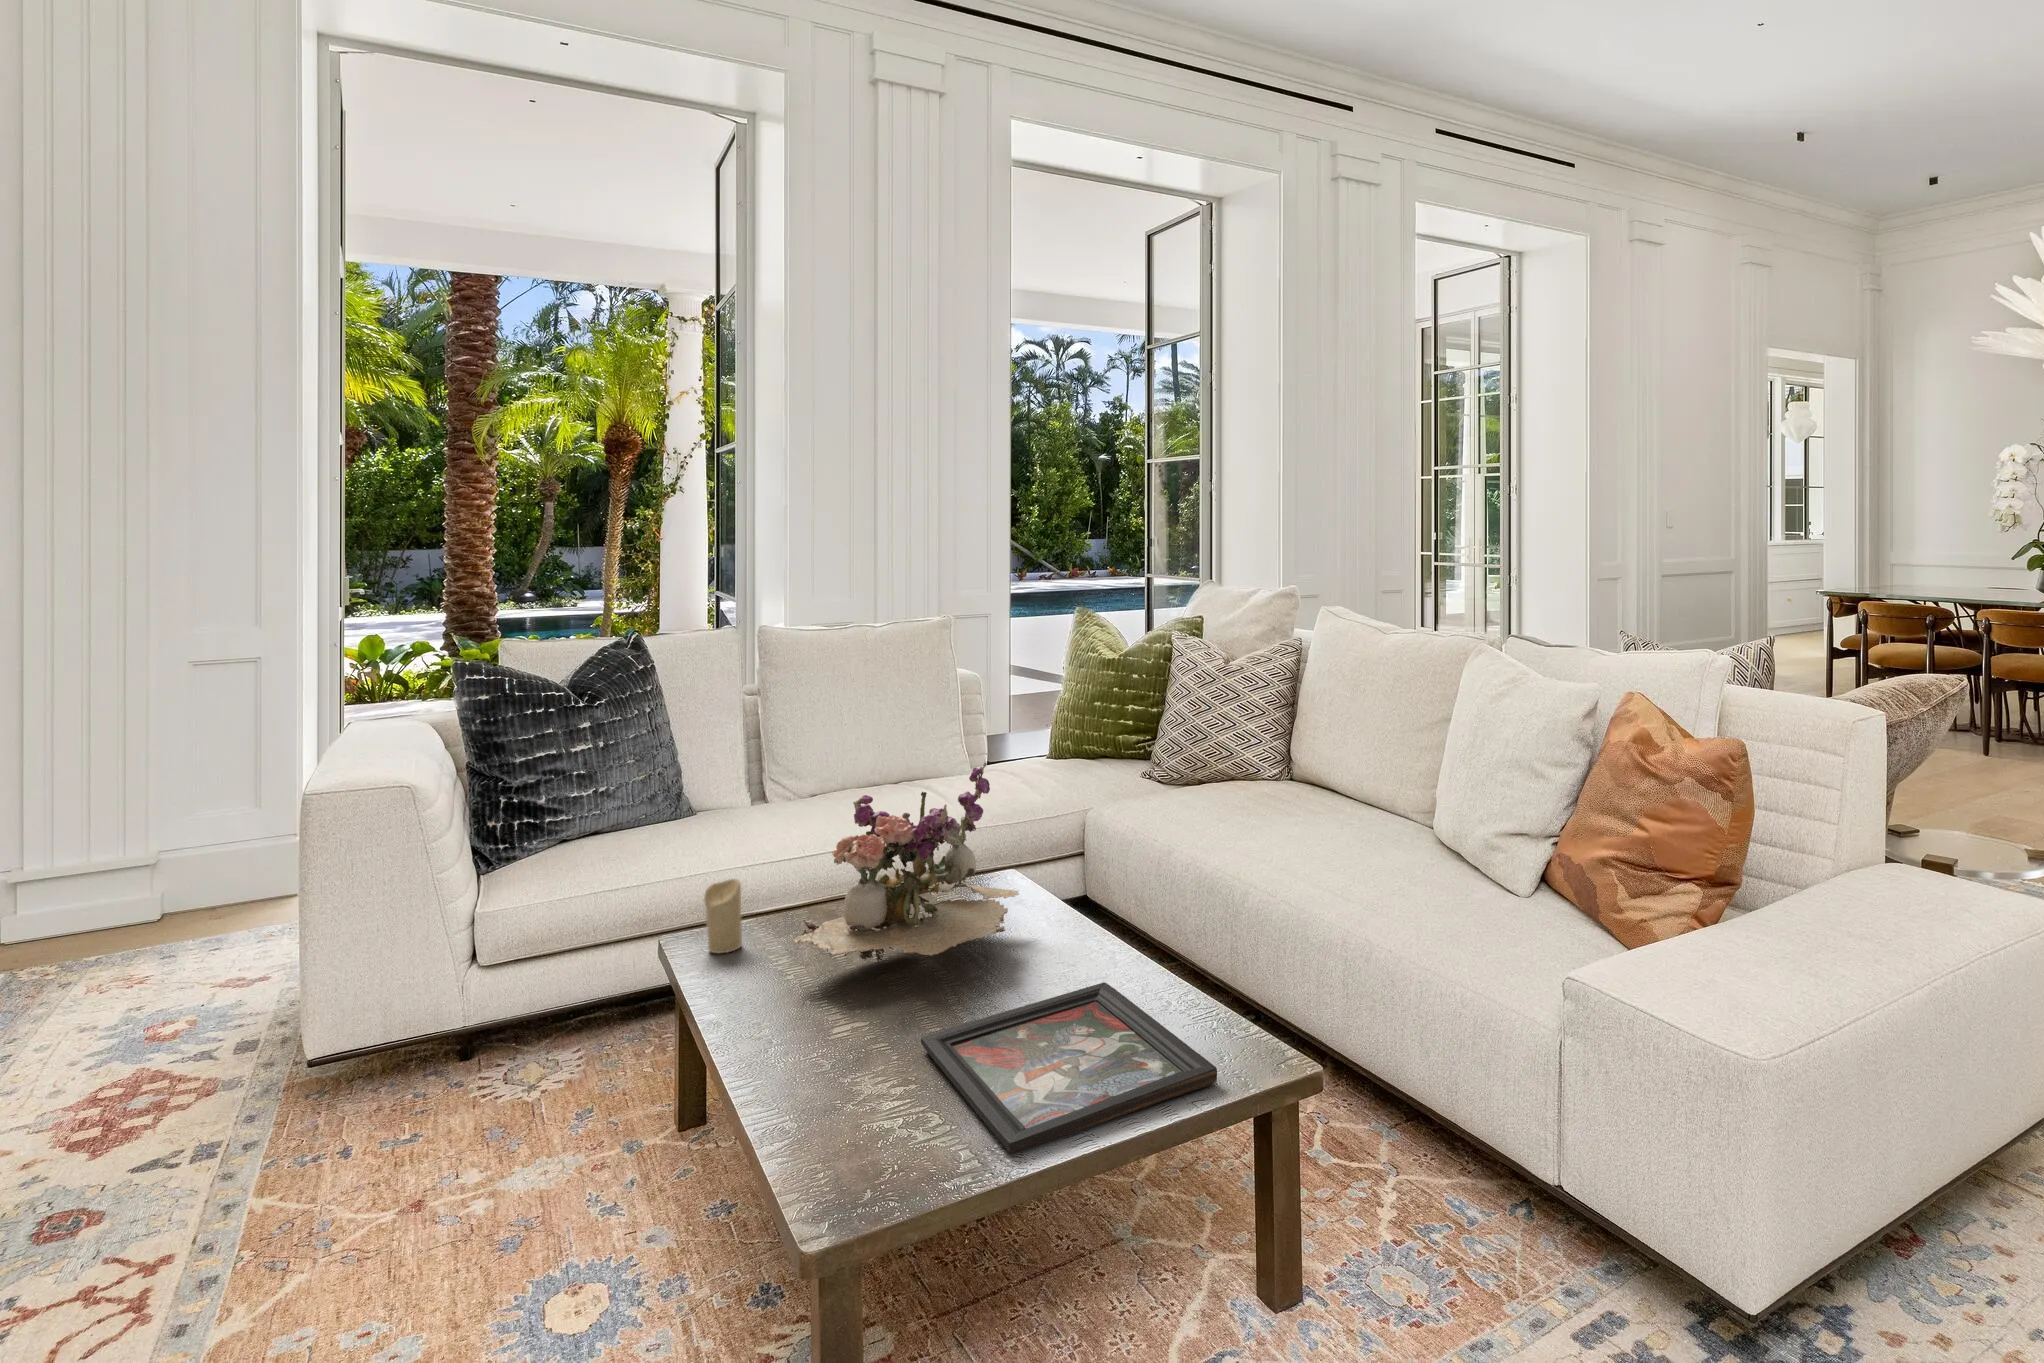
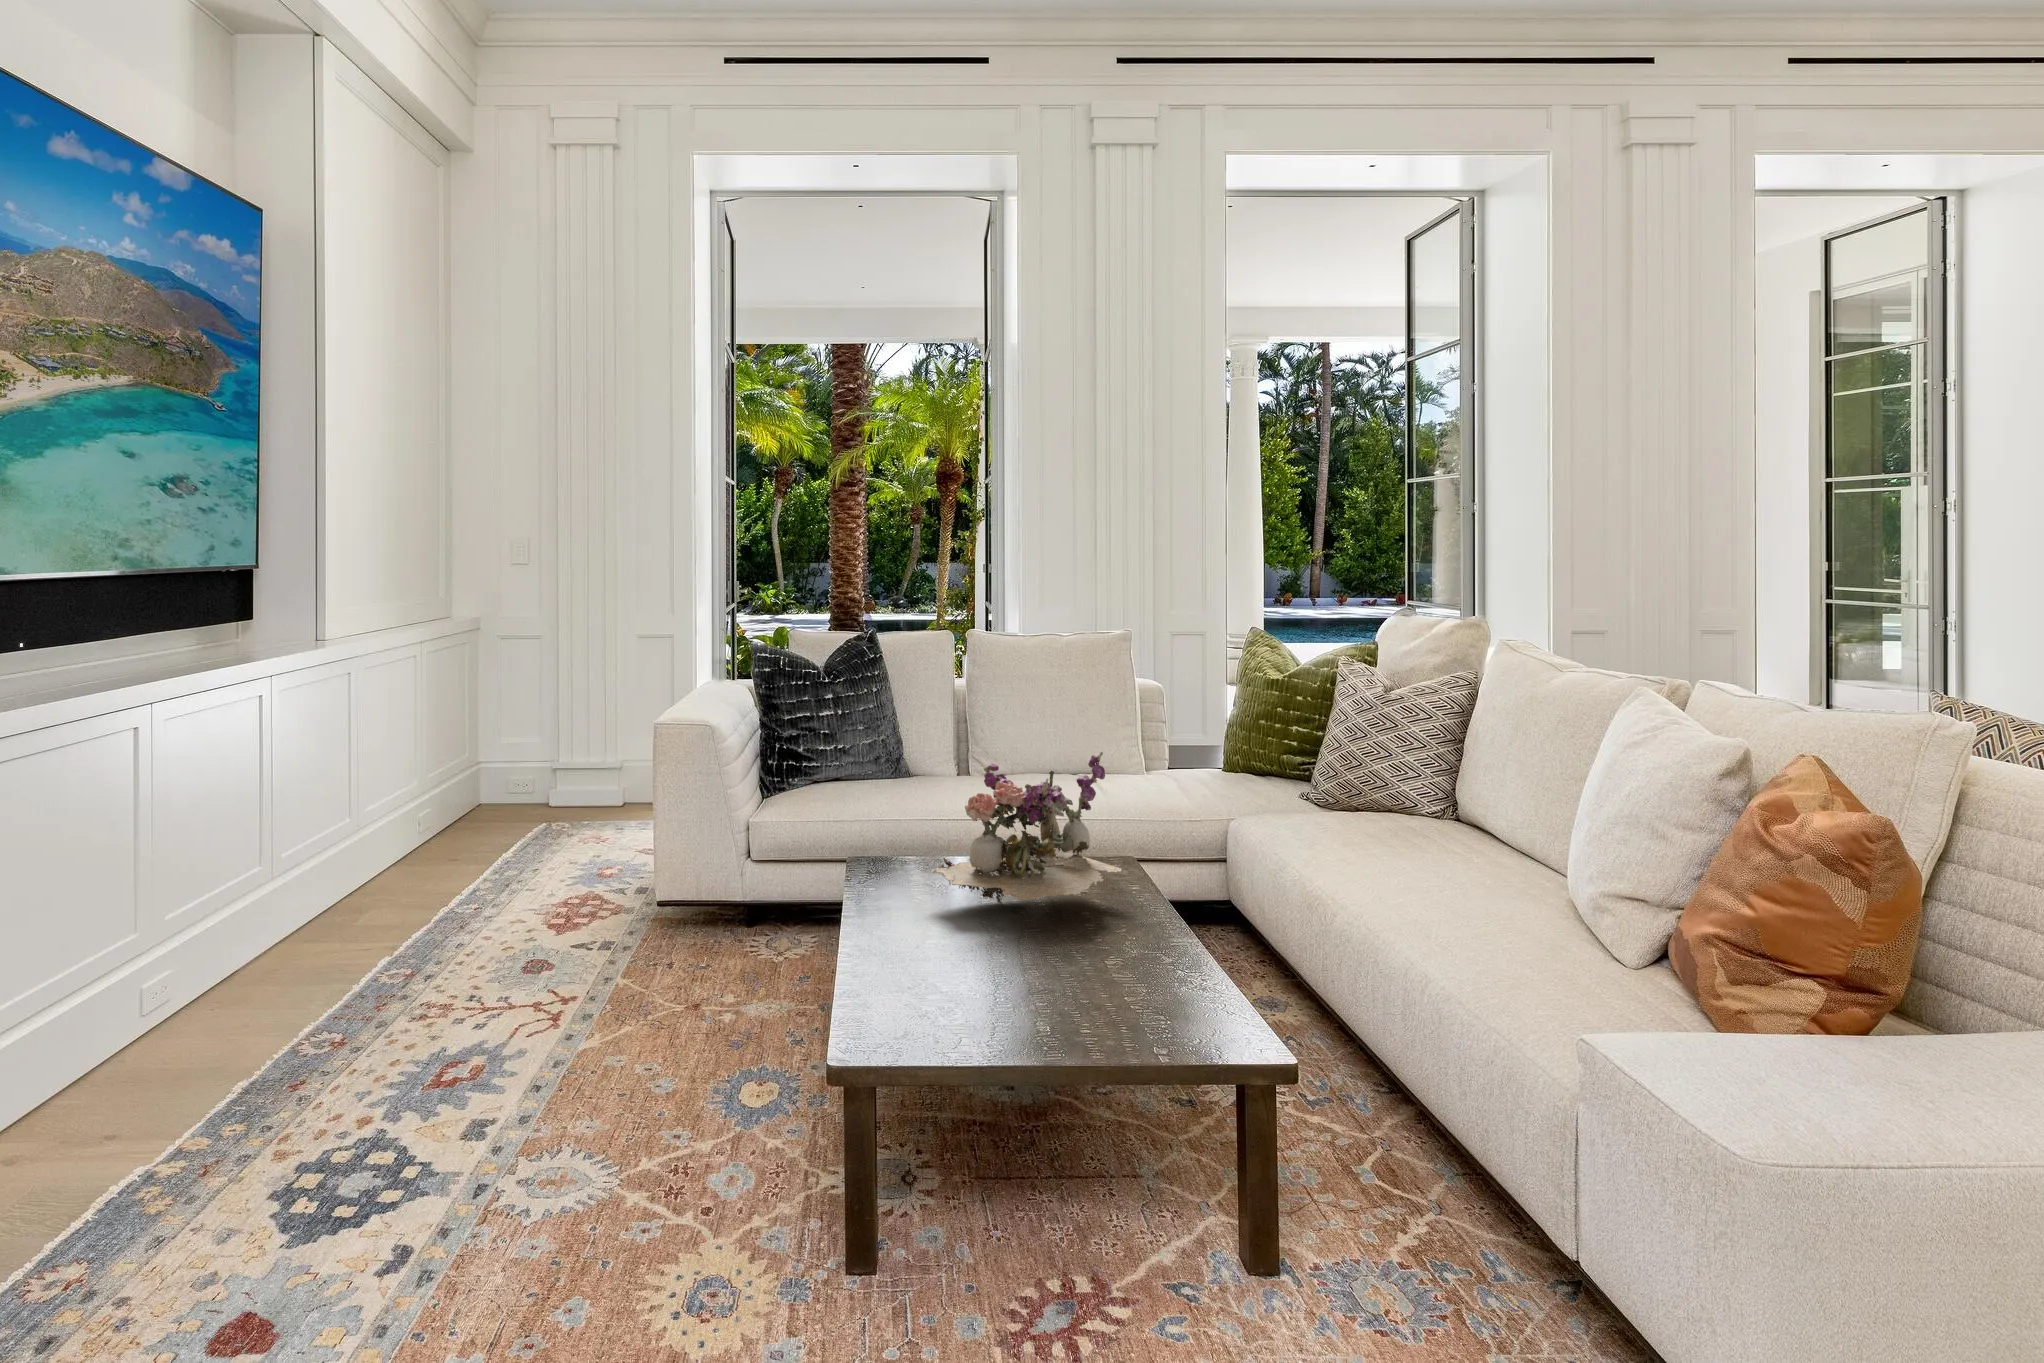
candle: present [704,879,742,953] -> none [888,820,914,876]
decorative tray: present [921,983,1217,1153] -> none [986,951,1195,1043]

